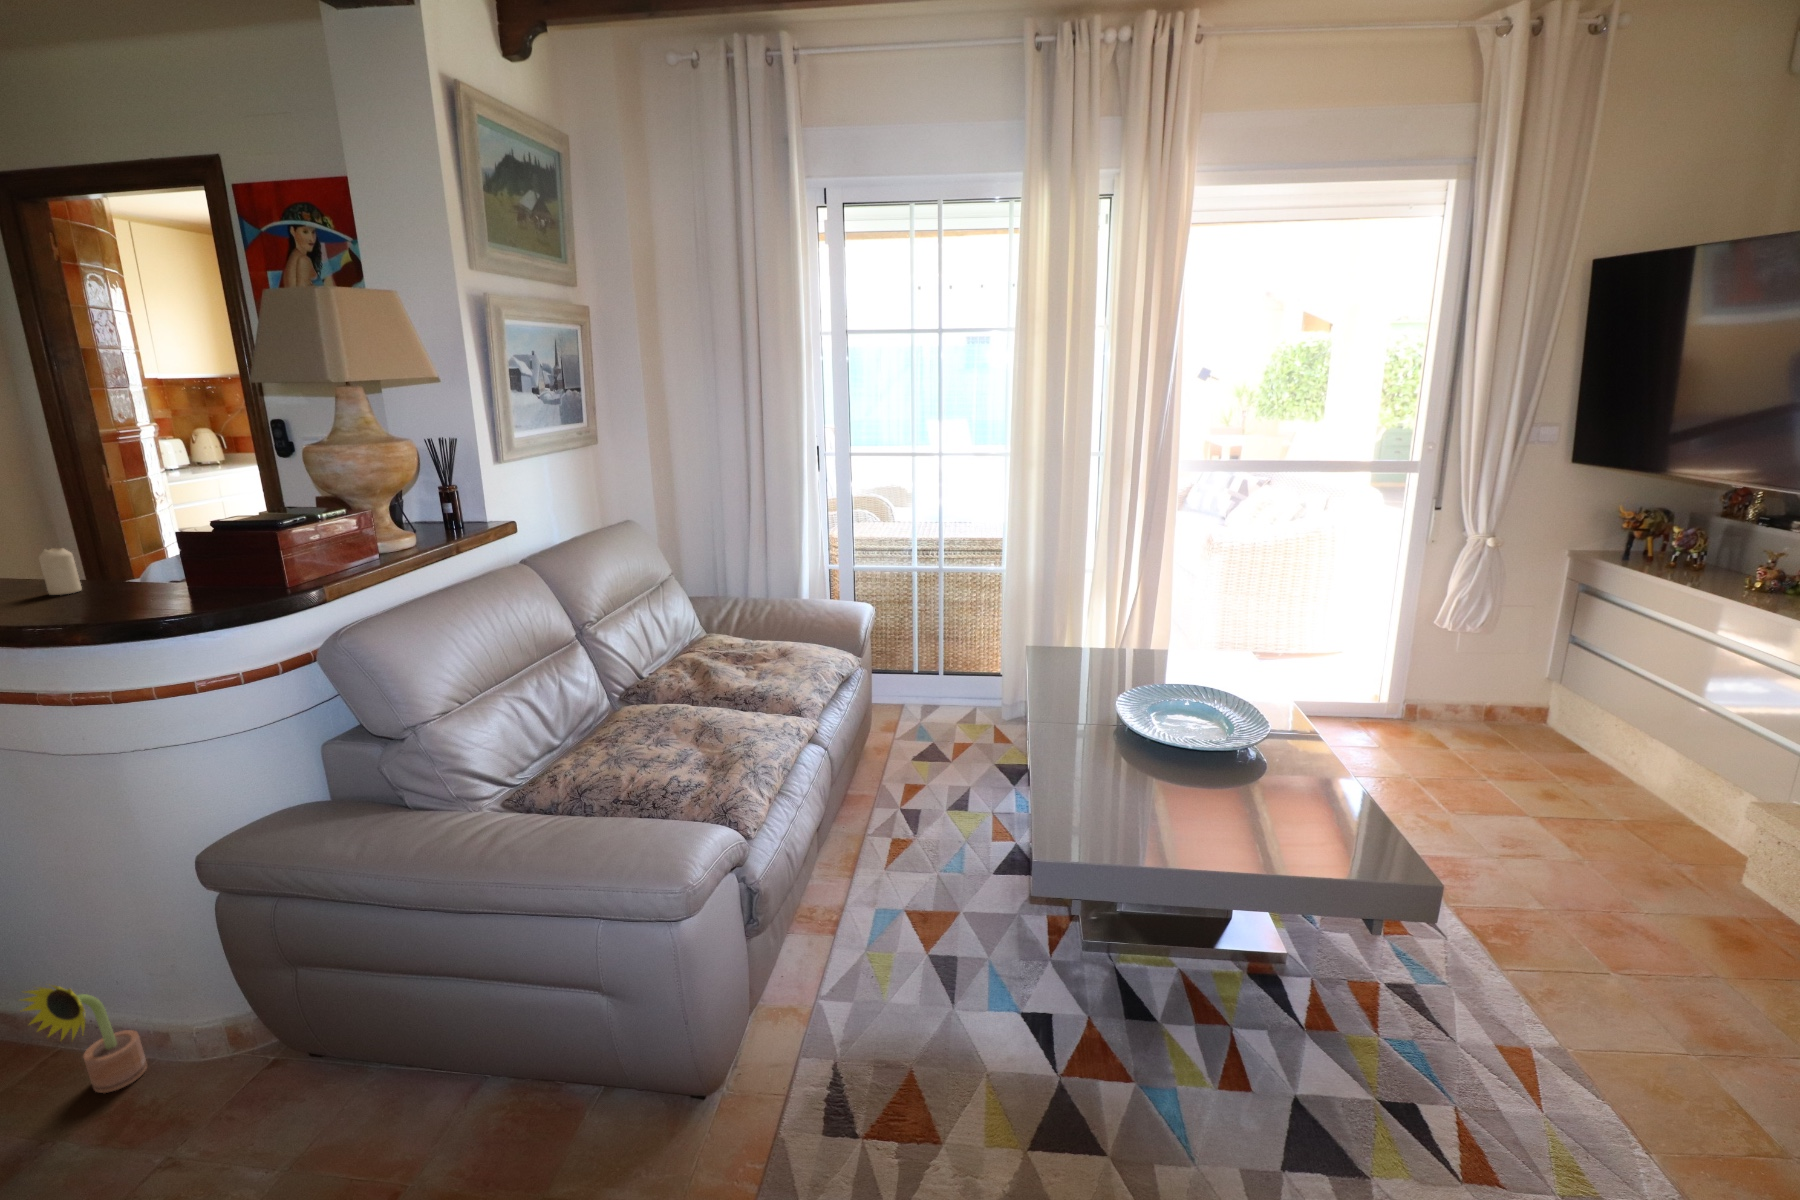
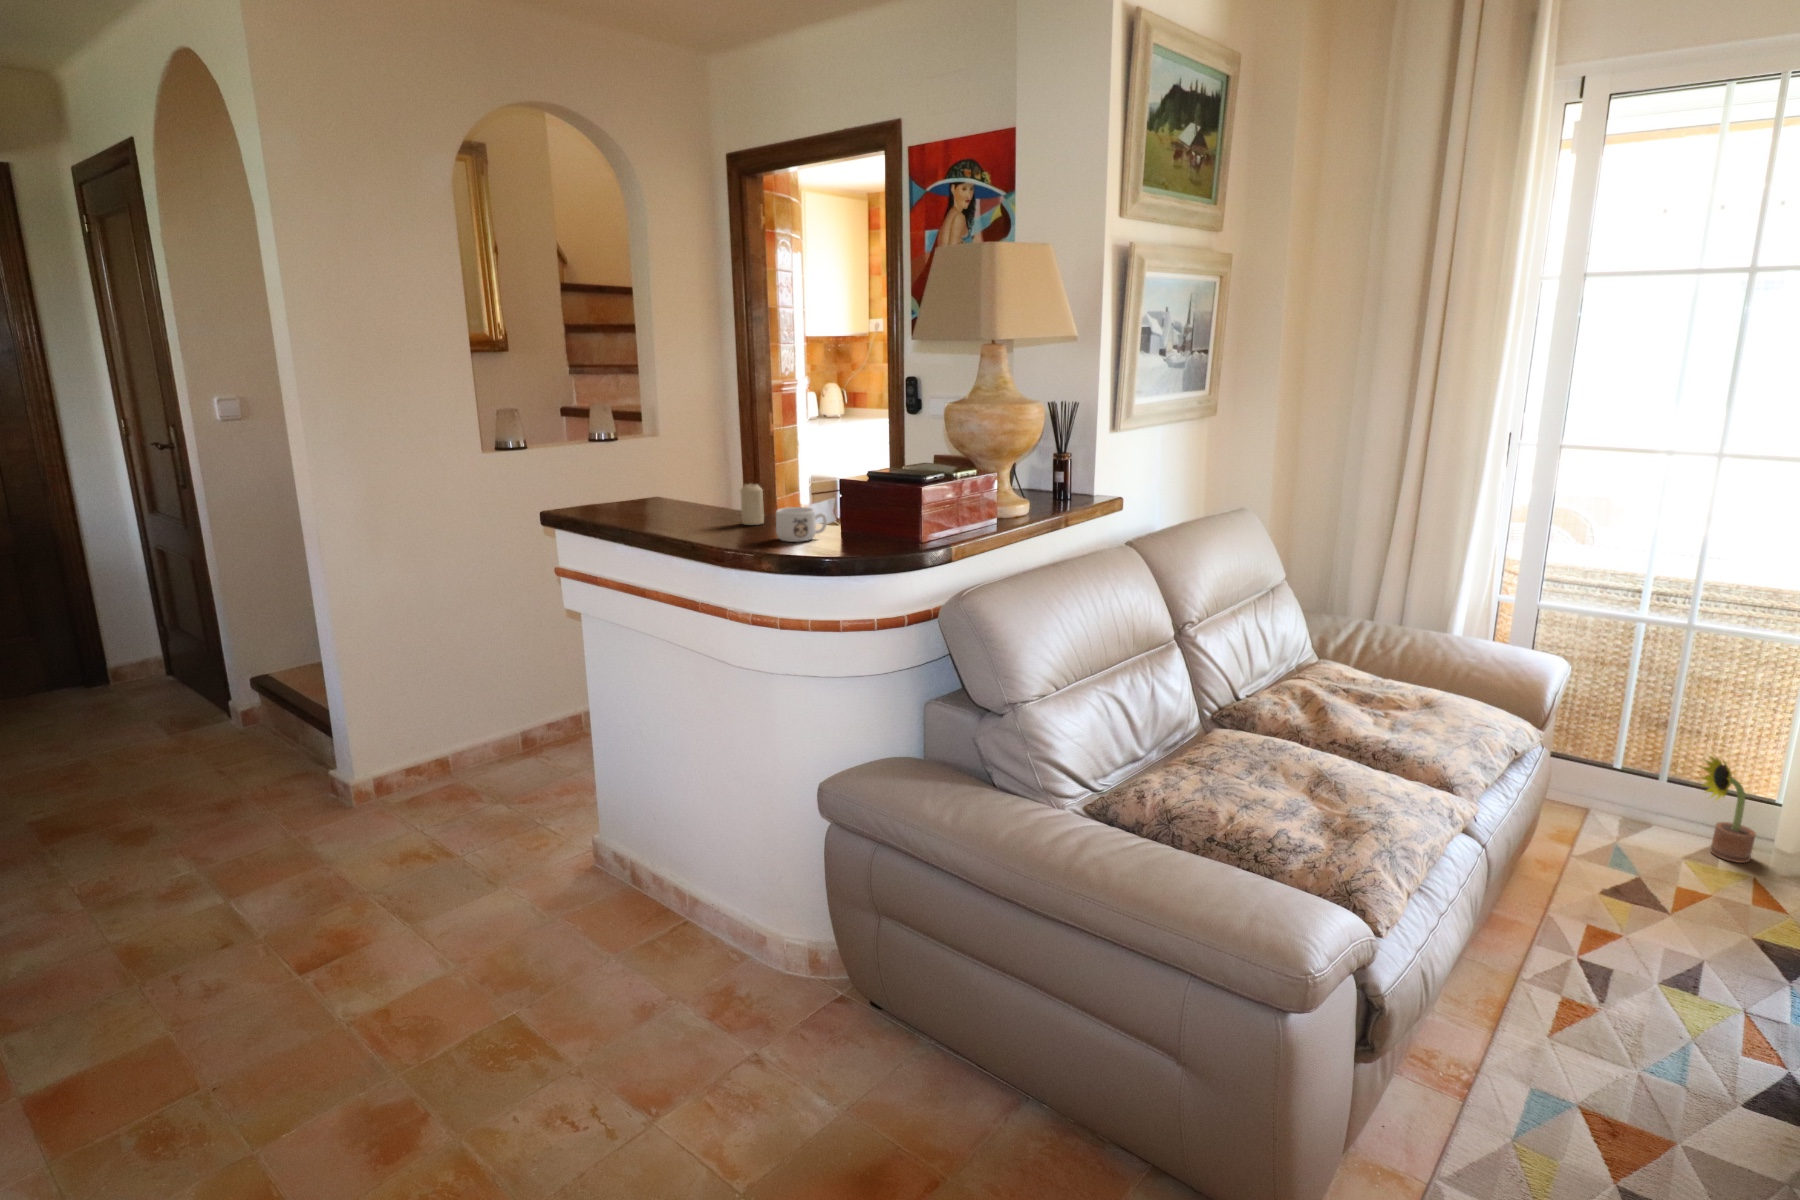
mug: none [89,568,166,607] -> present [776,507,827,542]
decorative plant: present [22,985,147,1093] -> present [1701,756,1756,863]

